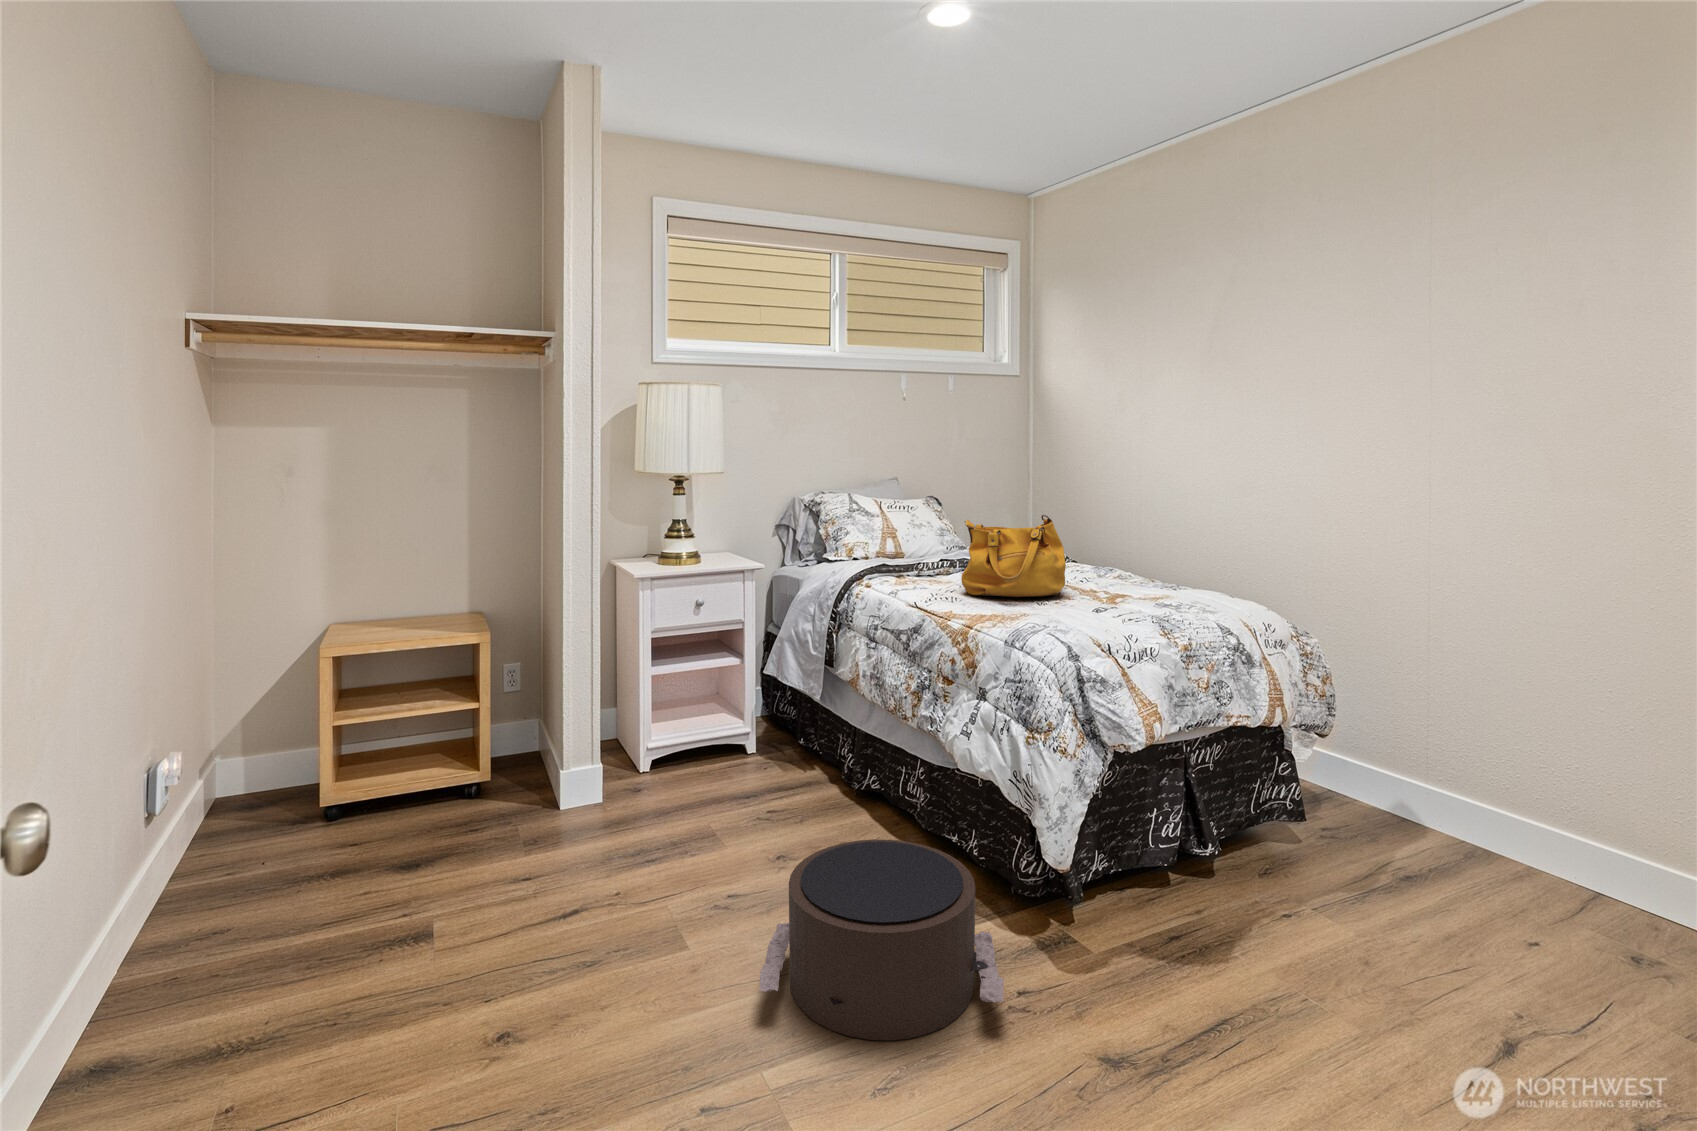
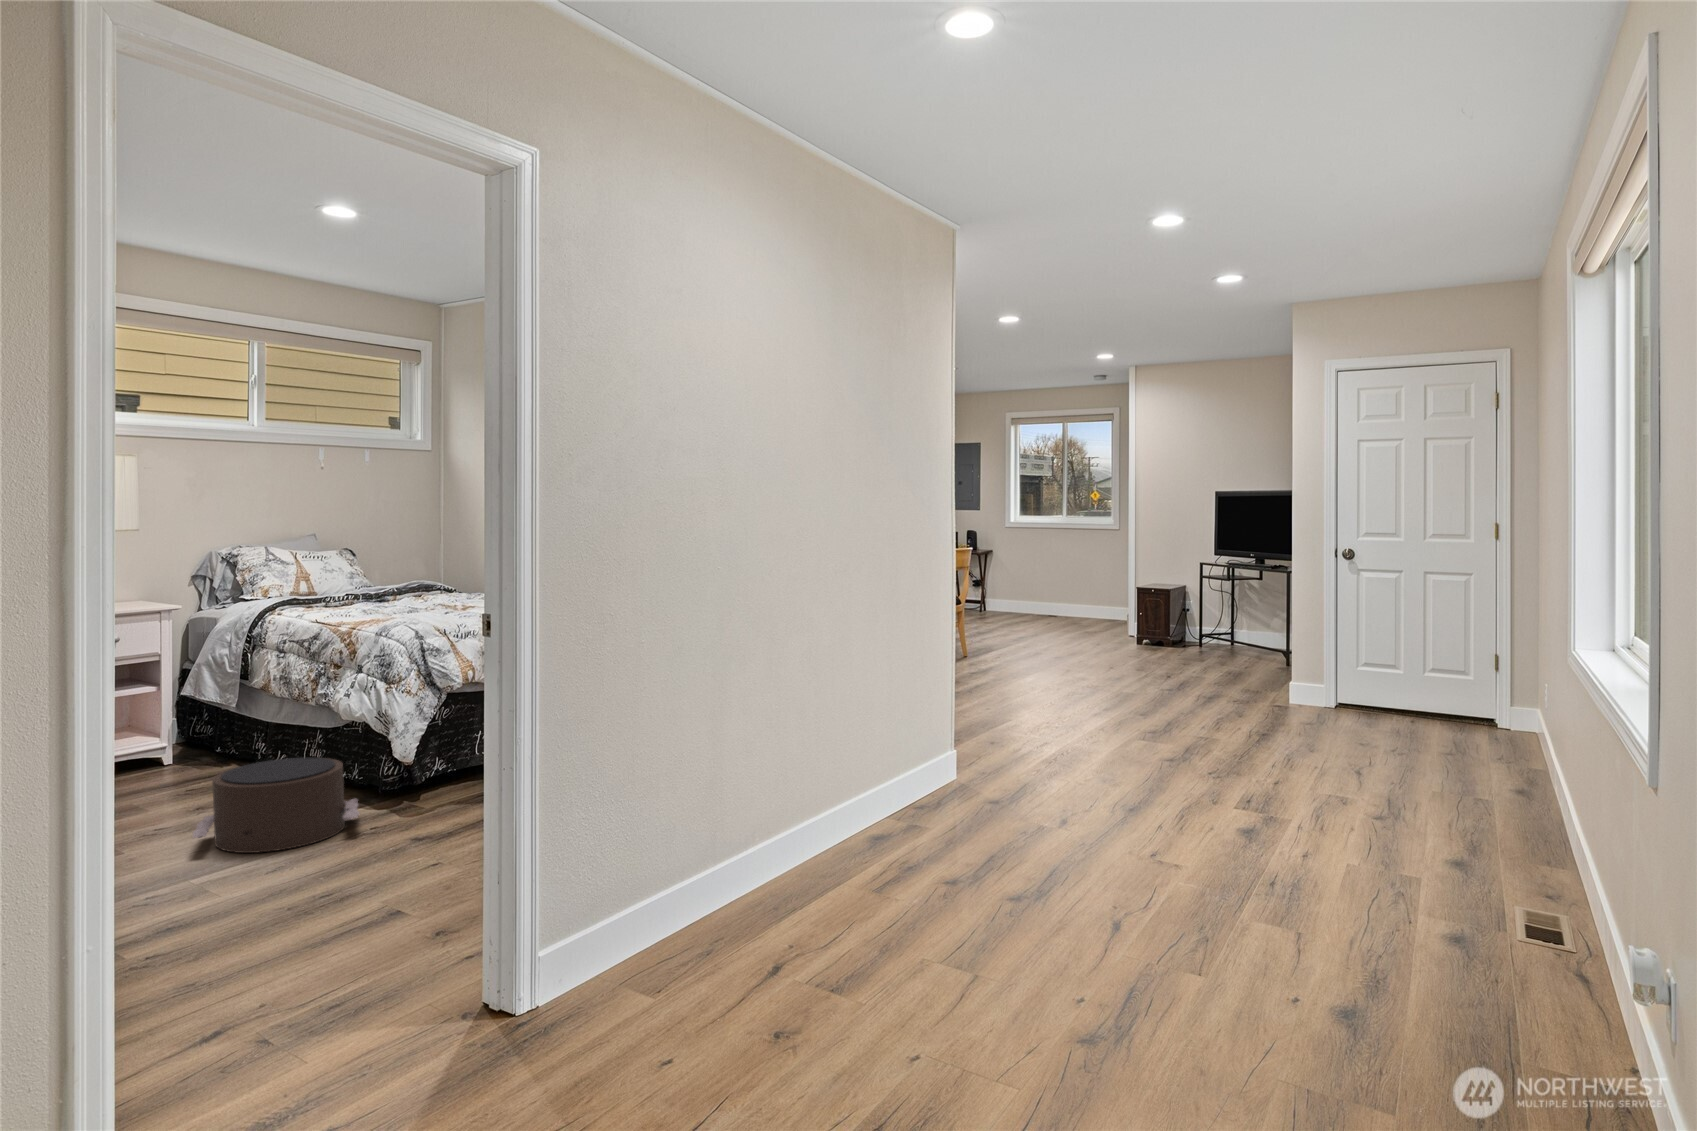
handbag: present [961,515,1066,597] -> none [355,555,435,614]

